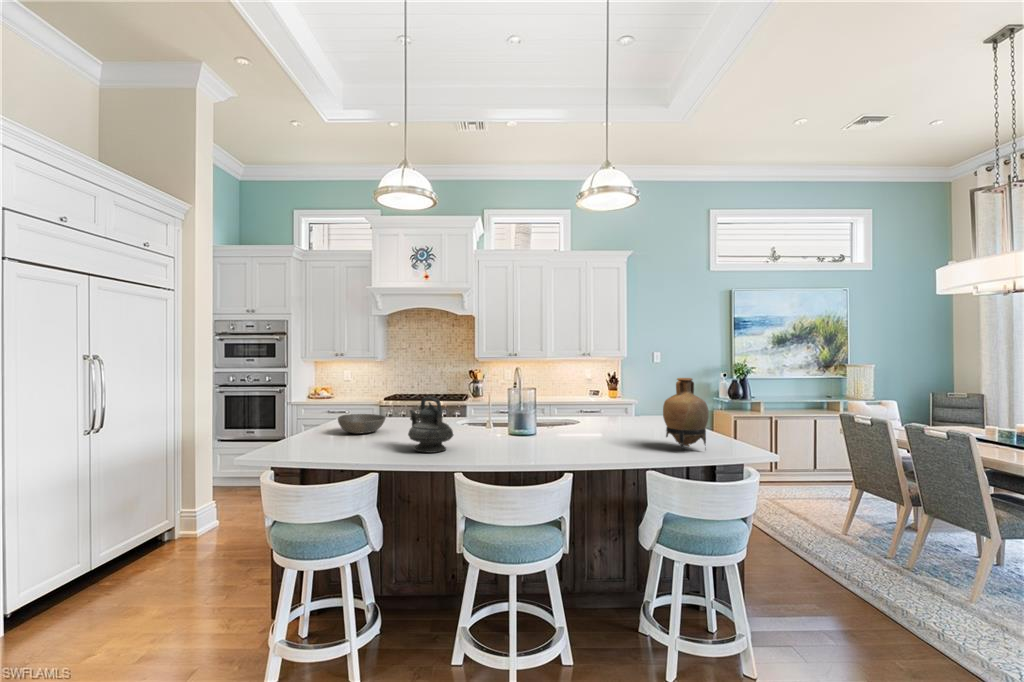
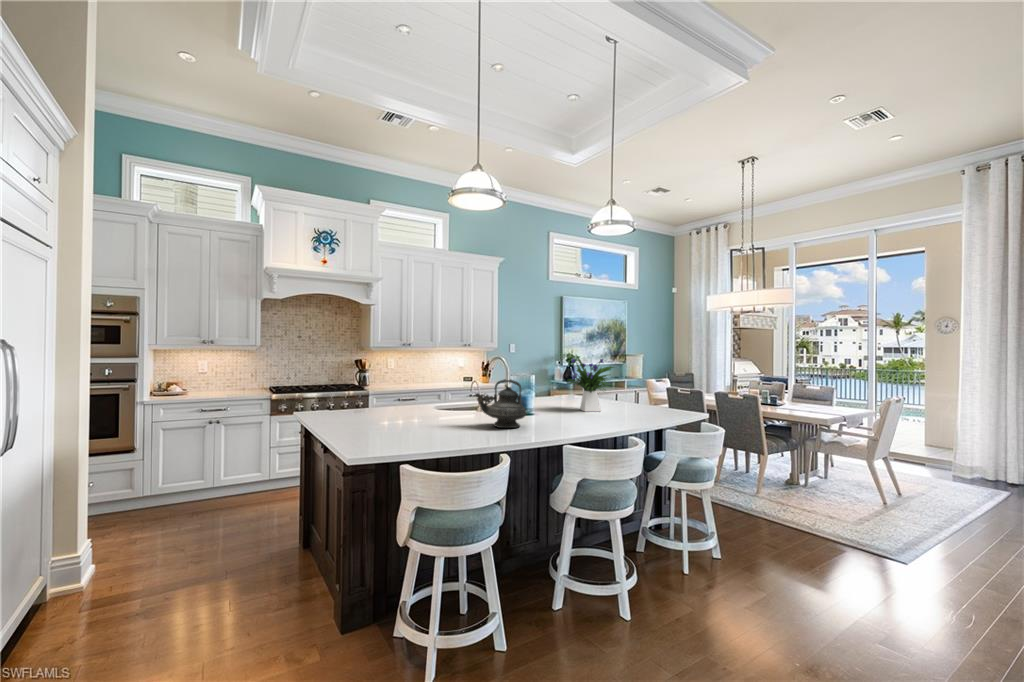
flower arrangement: none [562,366,632,442] -> present [568,355,613,412]
vase: present [663,378,709,449] -> none [642,362,673,412]
bowl: present [338,414,386,434] -> none [366,403,413,422]

